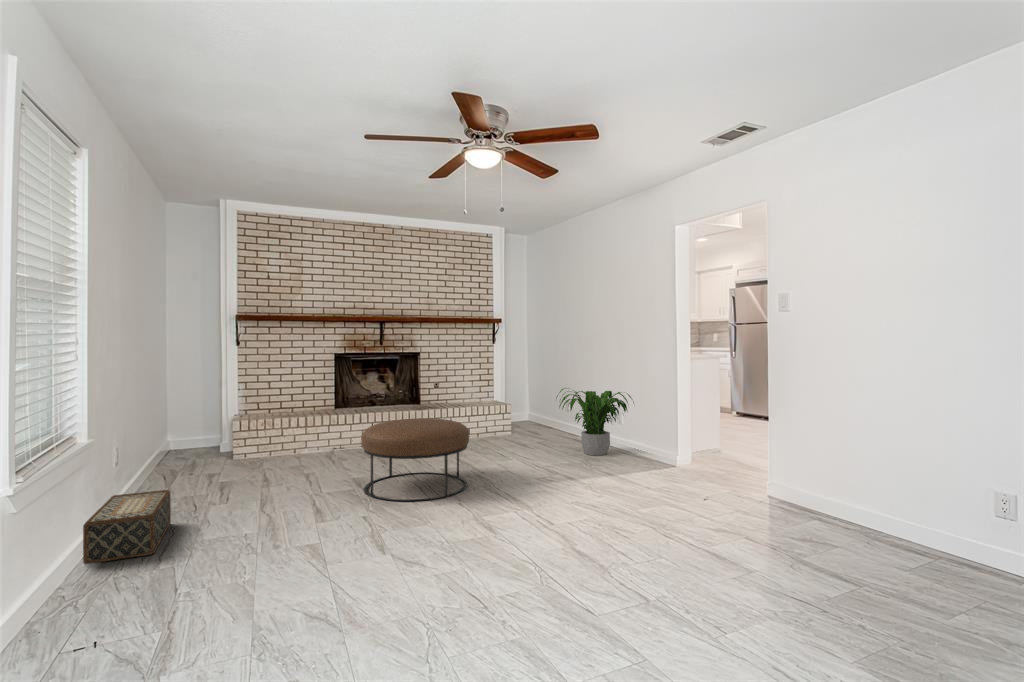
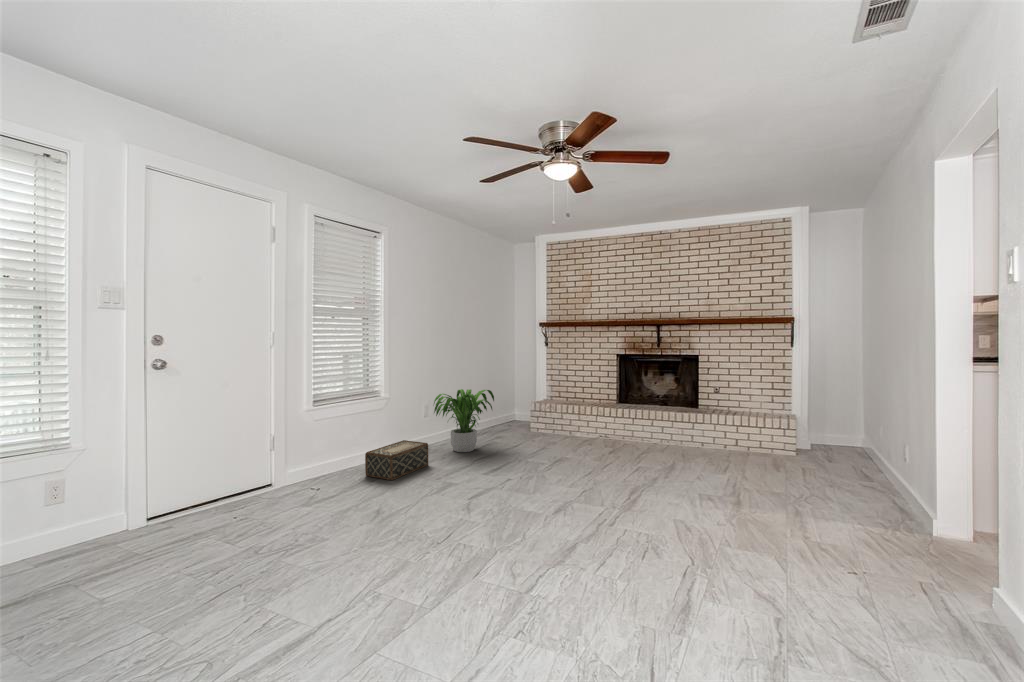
potted plant: present [556,388,632,455] -> present [434,389,494,452]
ottoman: present [361,418,470,502] -> none [546,419,645,499]

